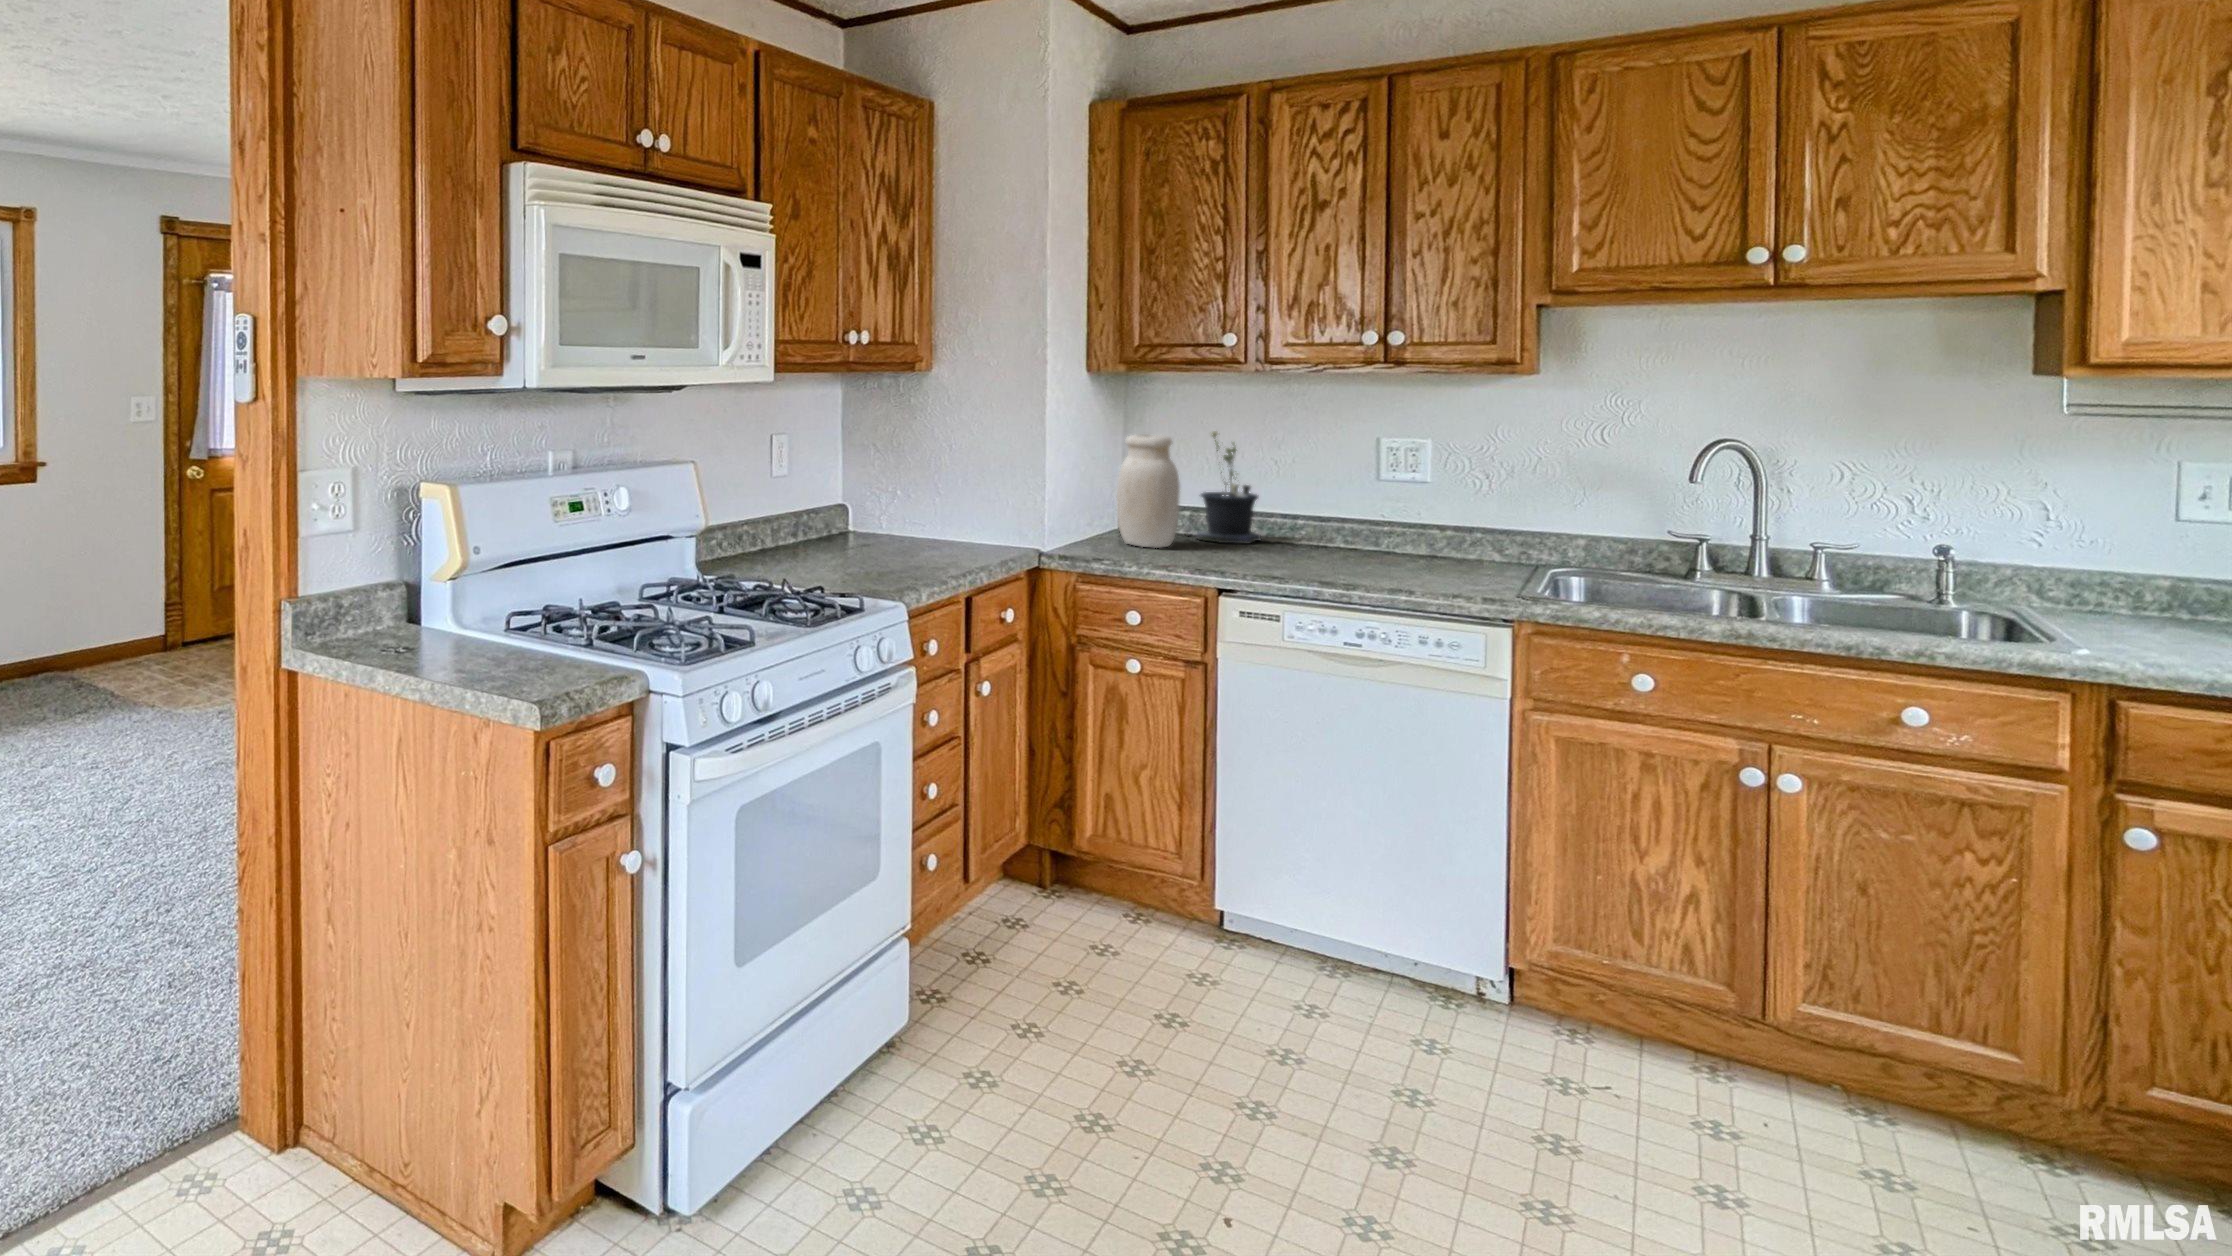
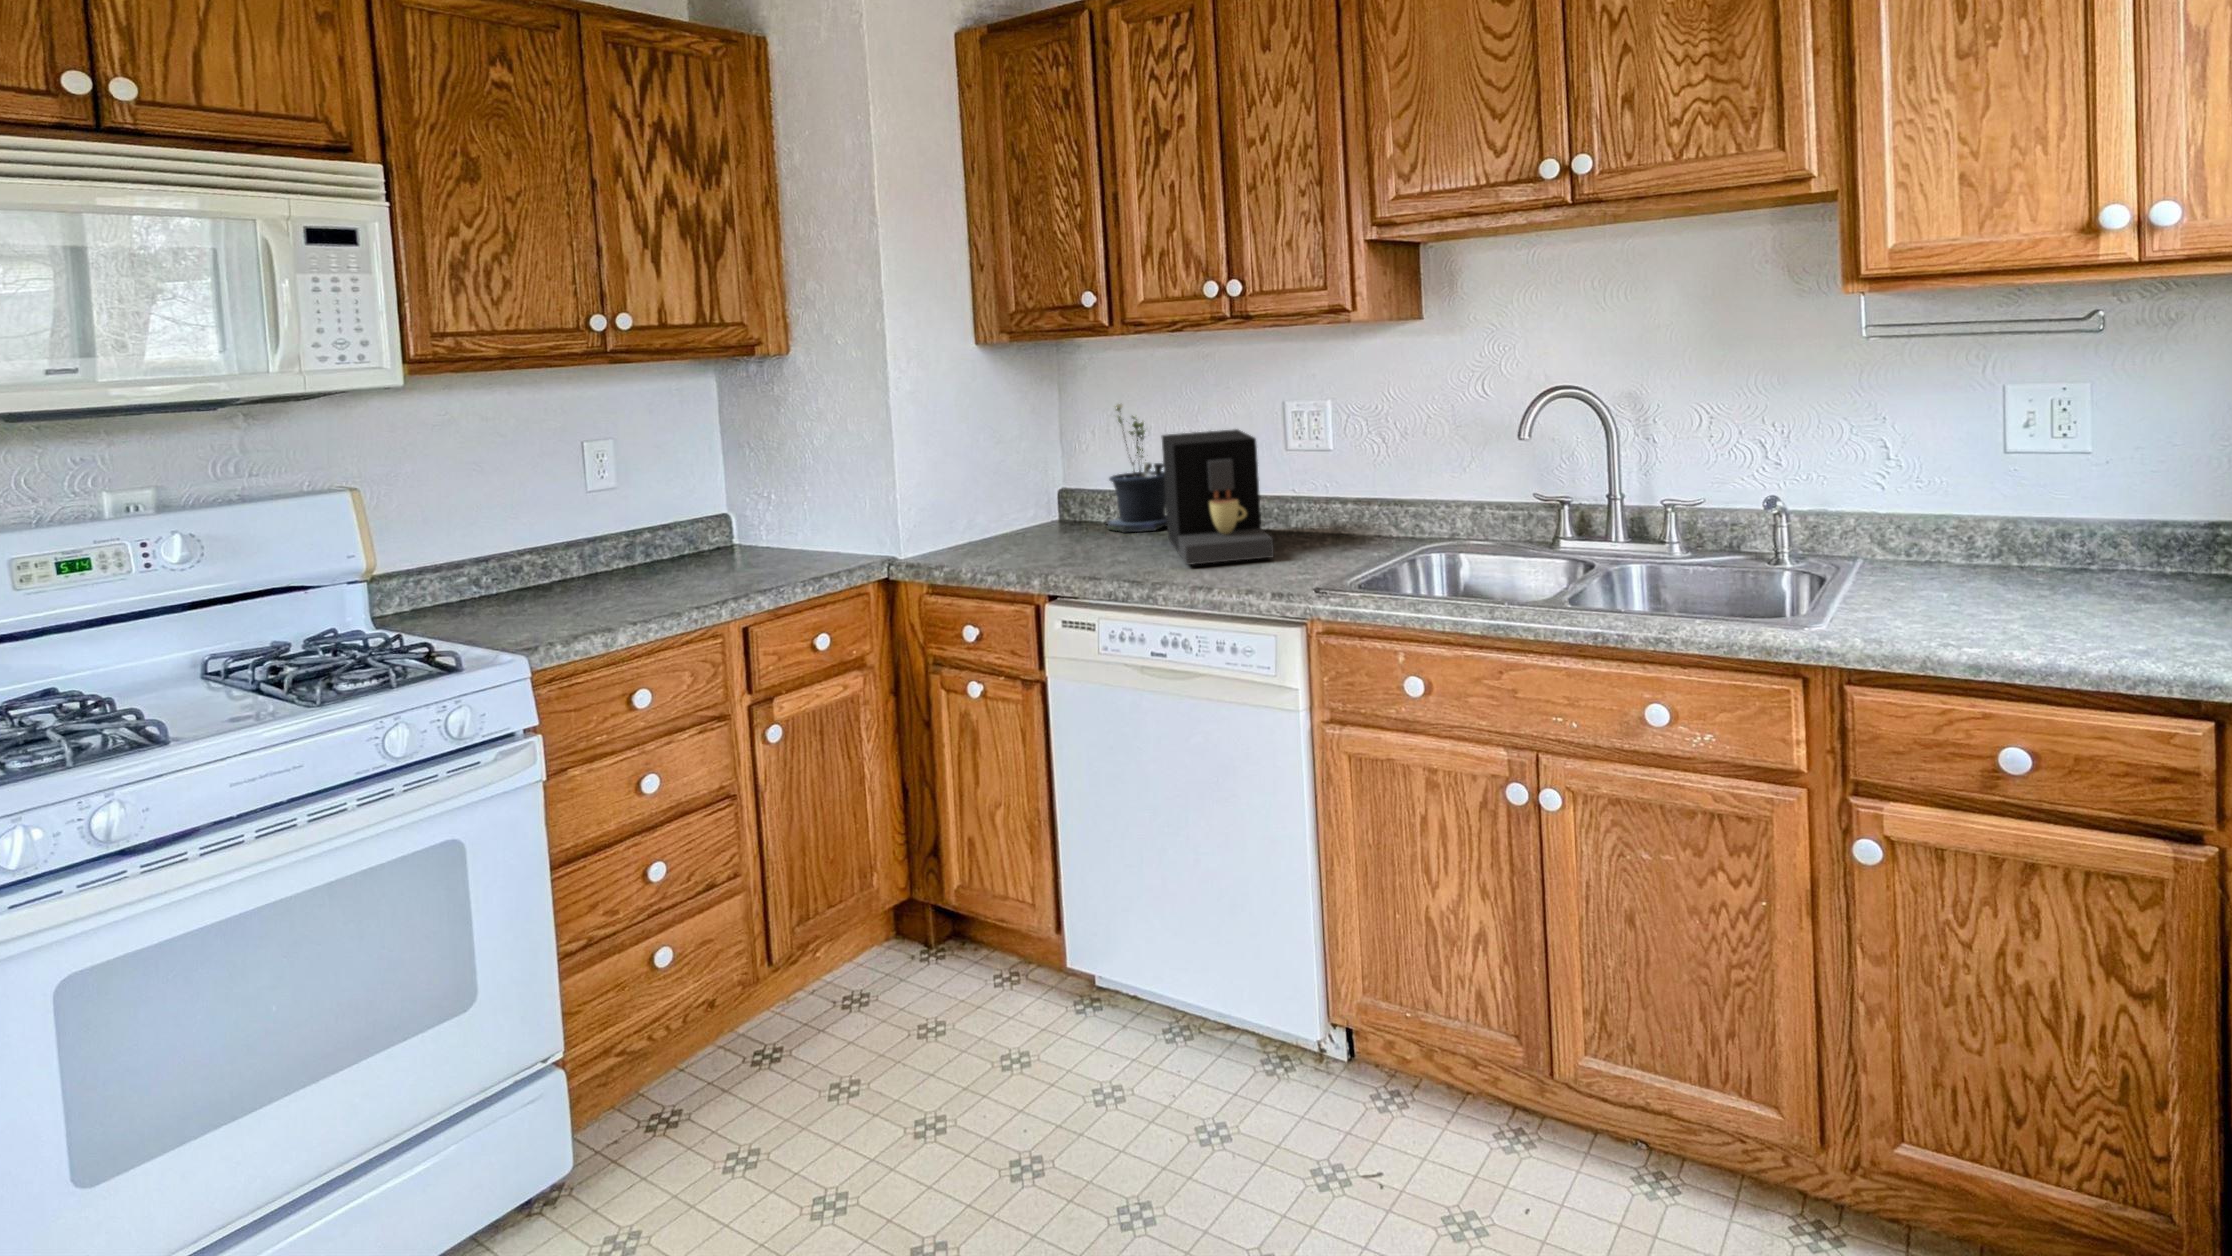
jar: present [1117,434,1180,548] -> none [997,413,1065,545]
coffee maker: none [1275,460,1425,572] -> present [1162,429,1274,565]

